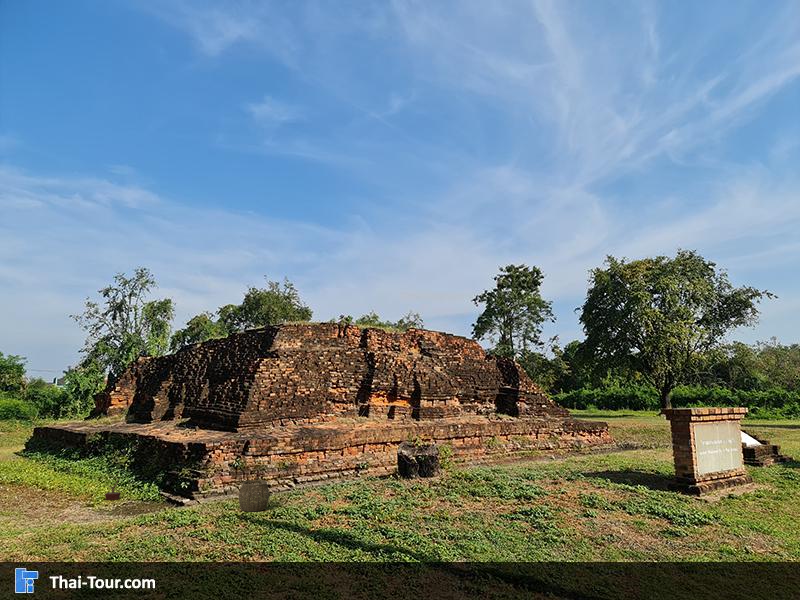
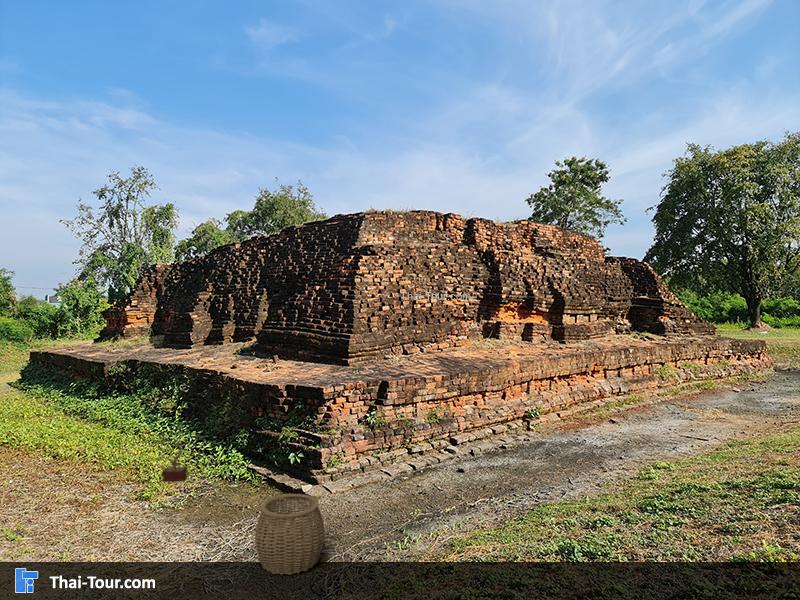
woven basket: present [238,480,269,512] -> present [254,494,325,575]

